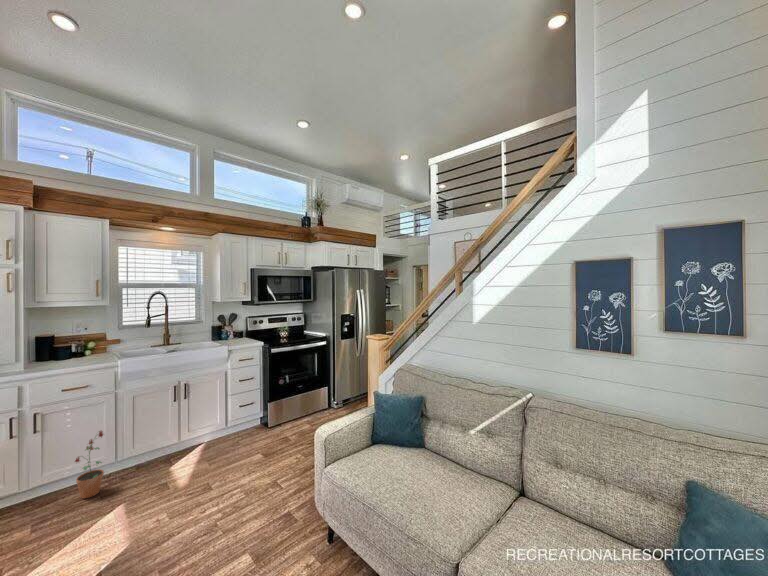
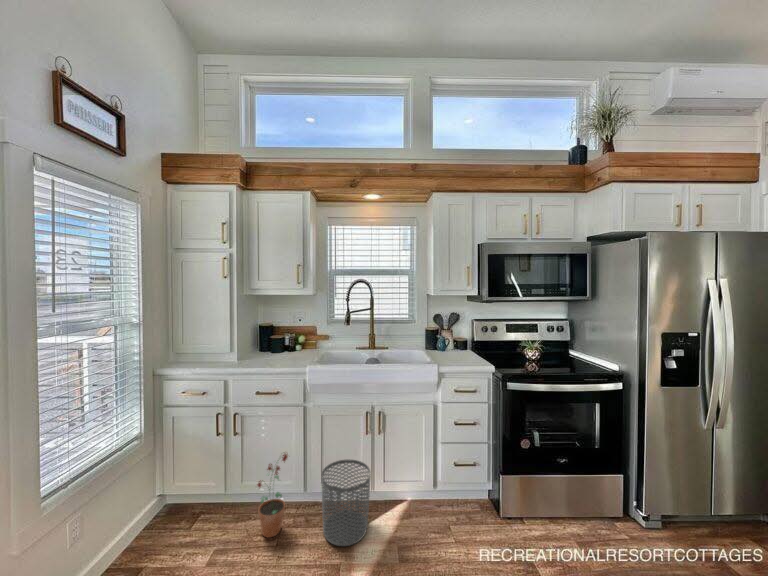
waste bin: none [140,422,182,477] -> present [322,460,371,546]

